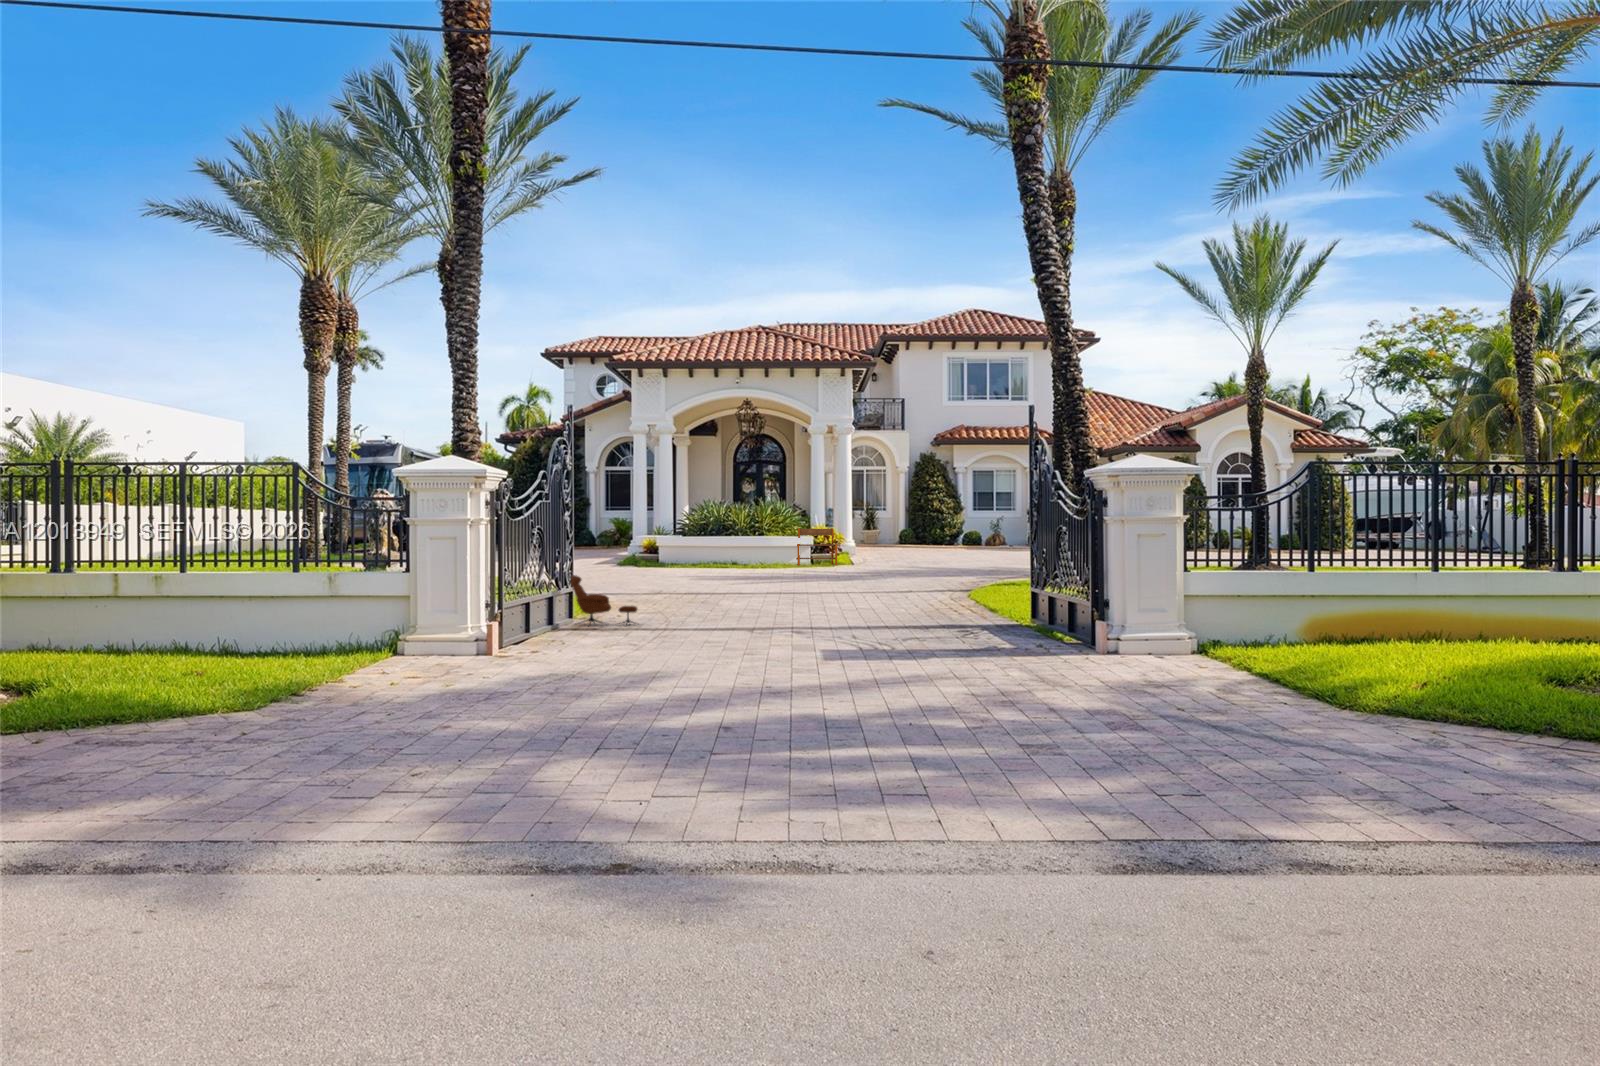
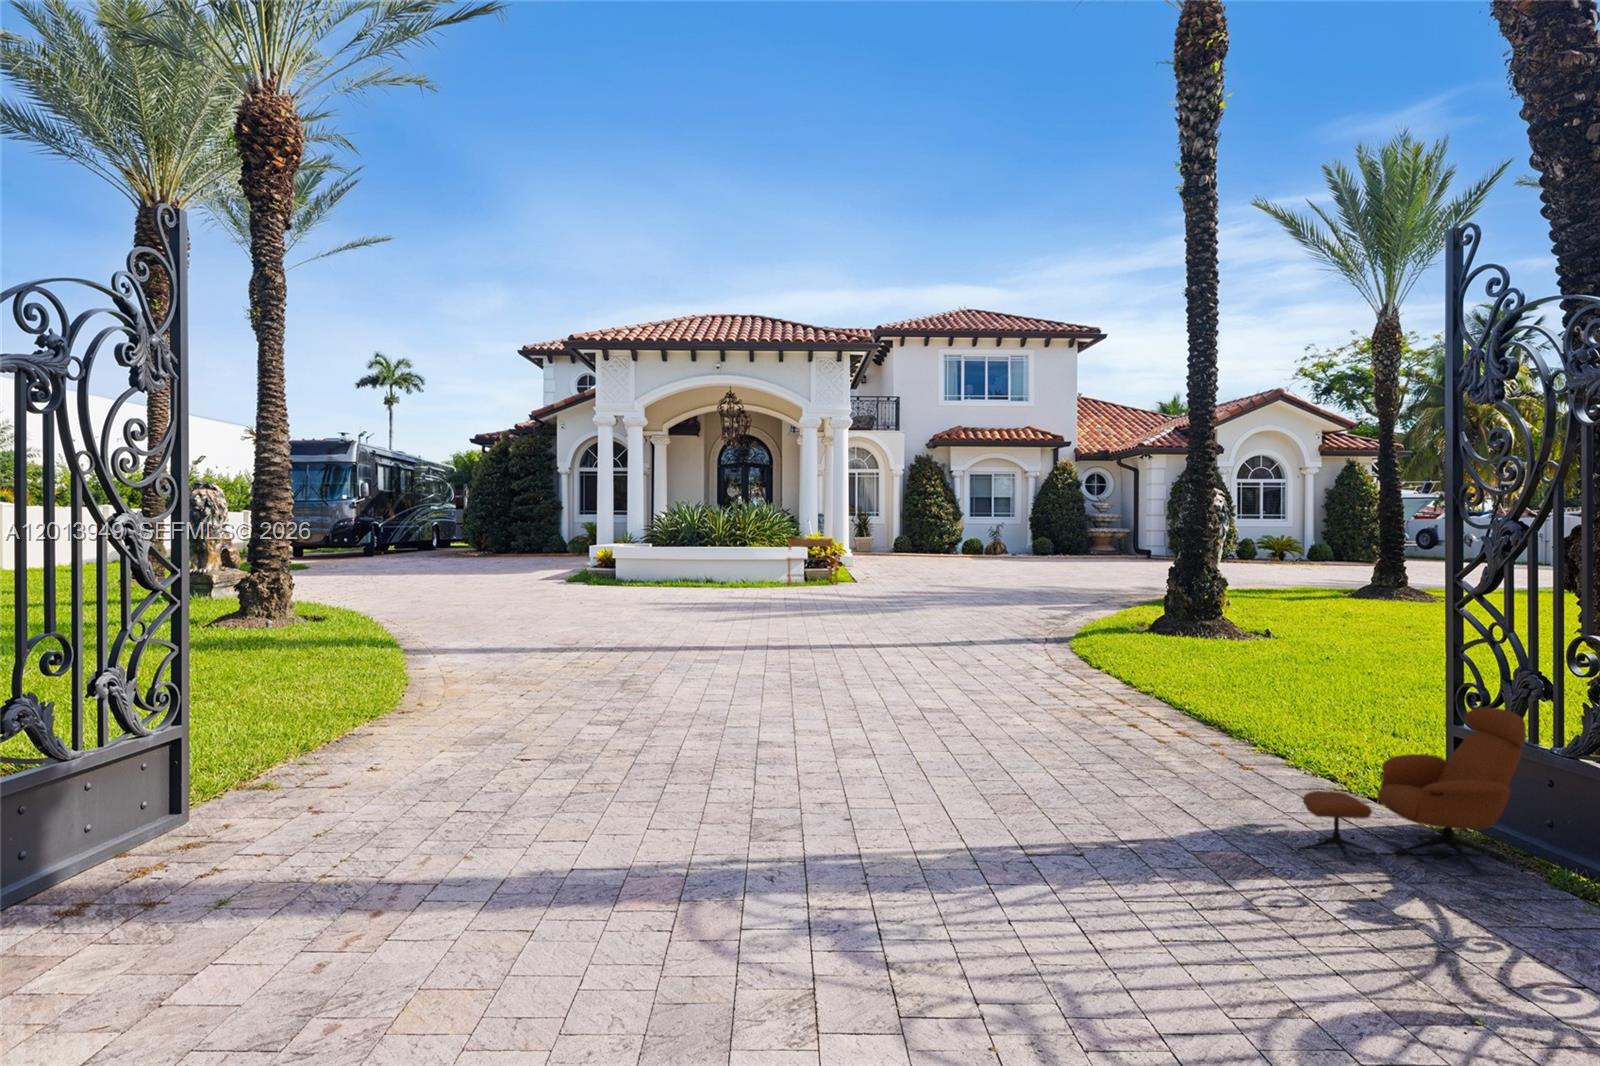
lounge chair: present [571,575,637,624] -> present [1298,708,1526,873]

